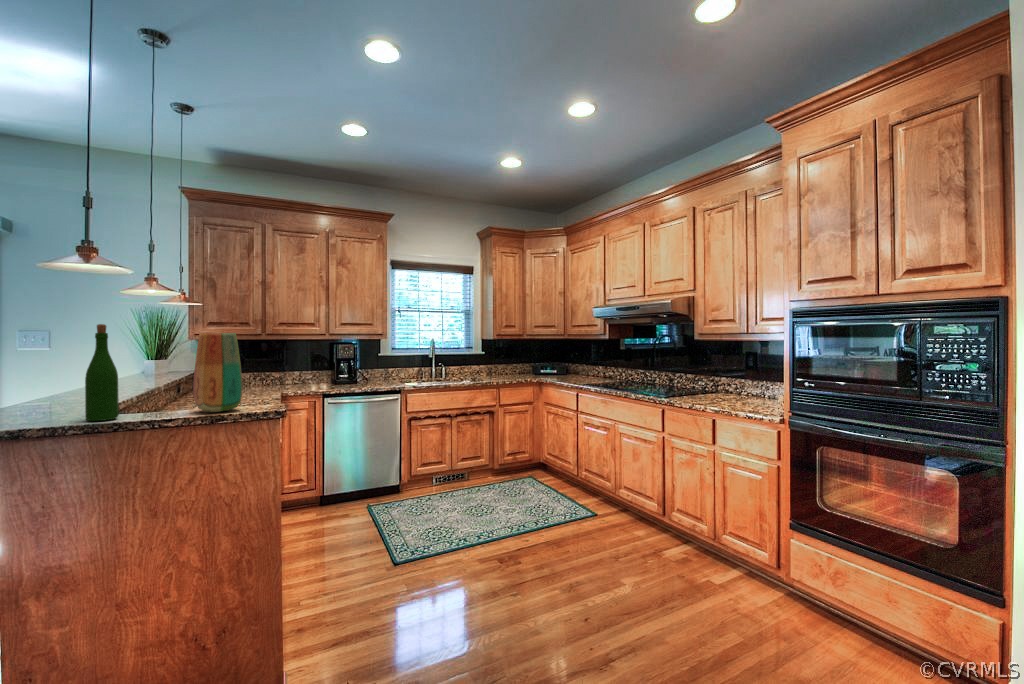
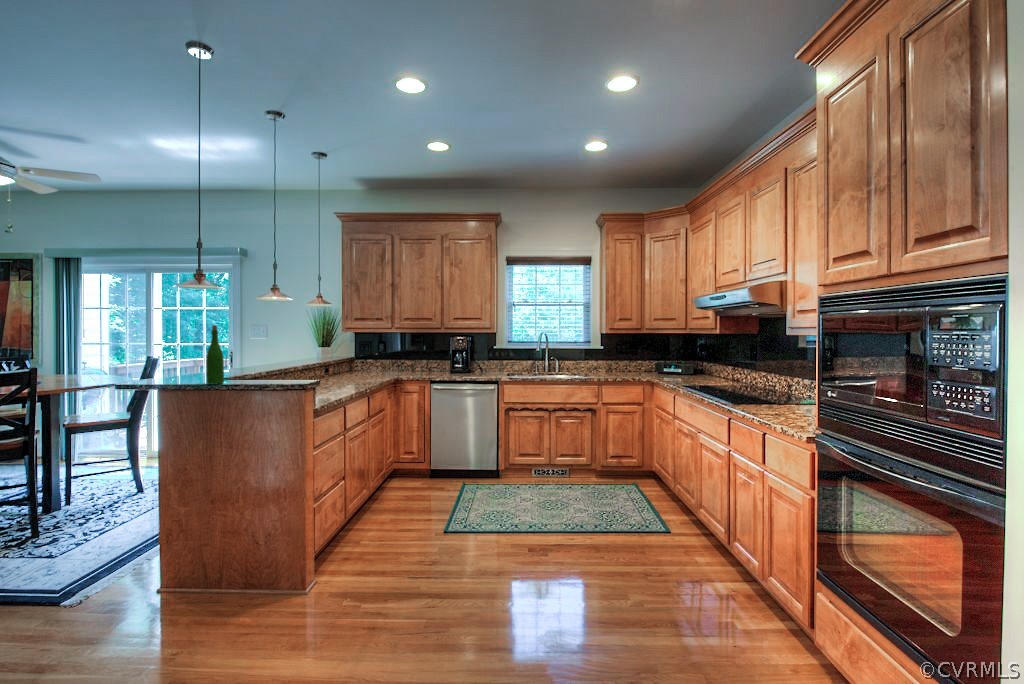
vase: present [193,333,242,412] -> none [264,330,293,384]

